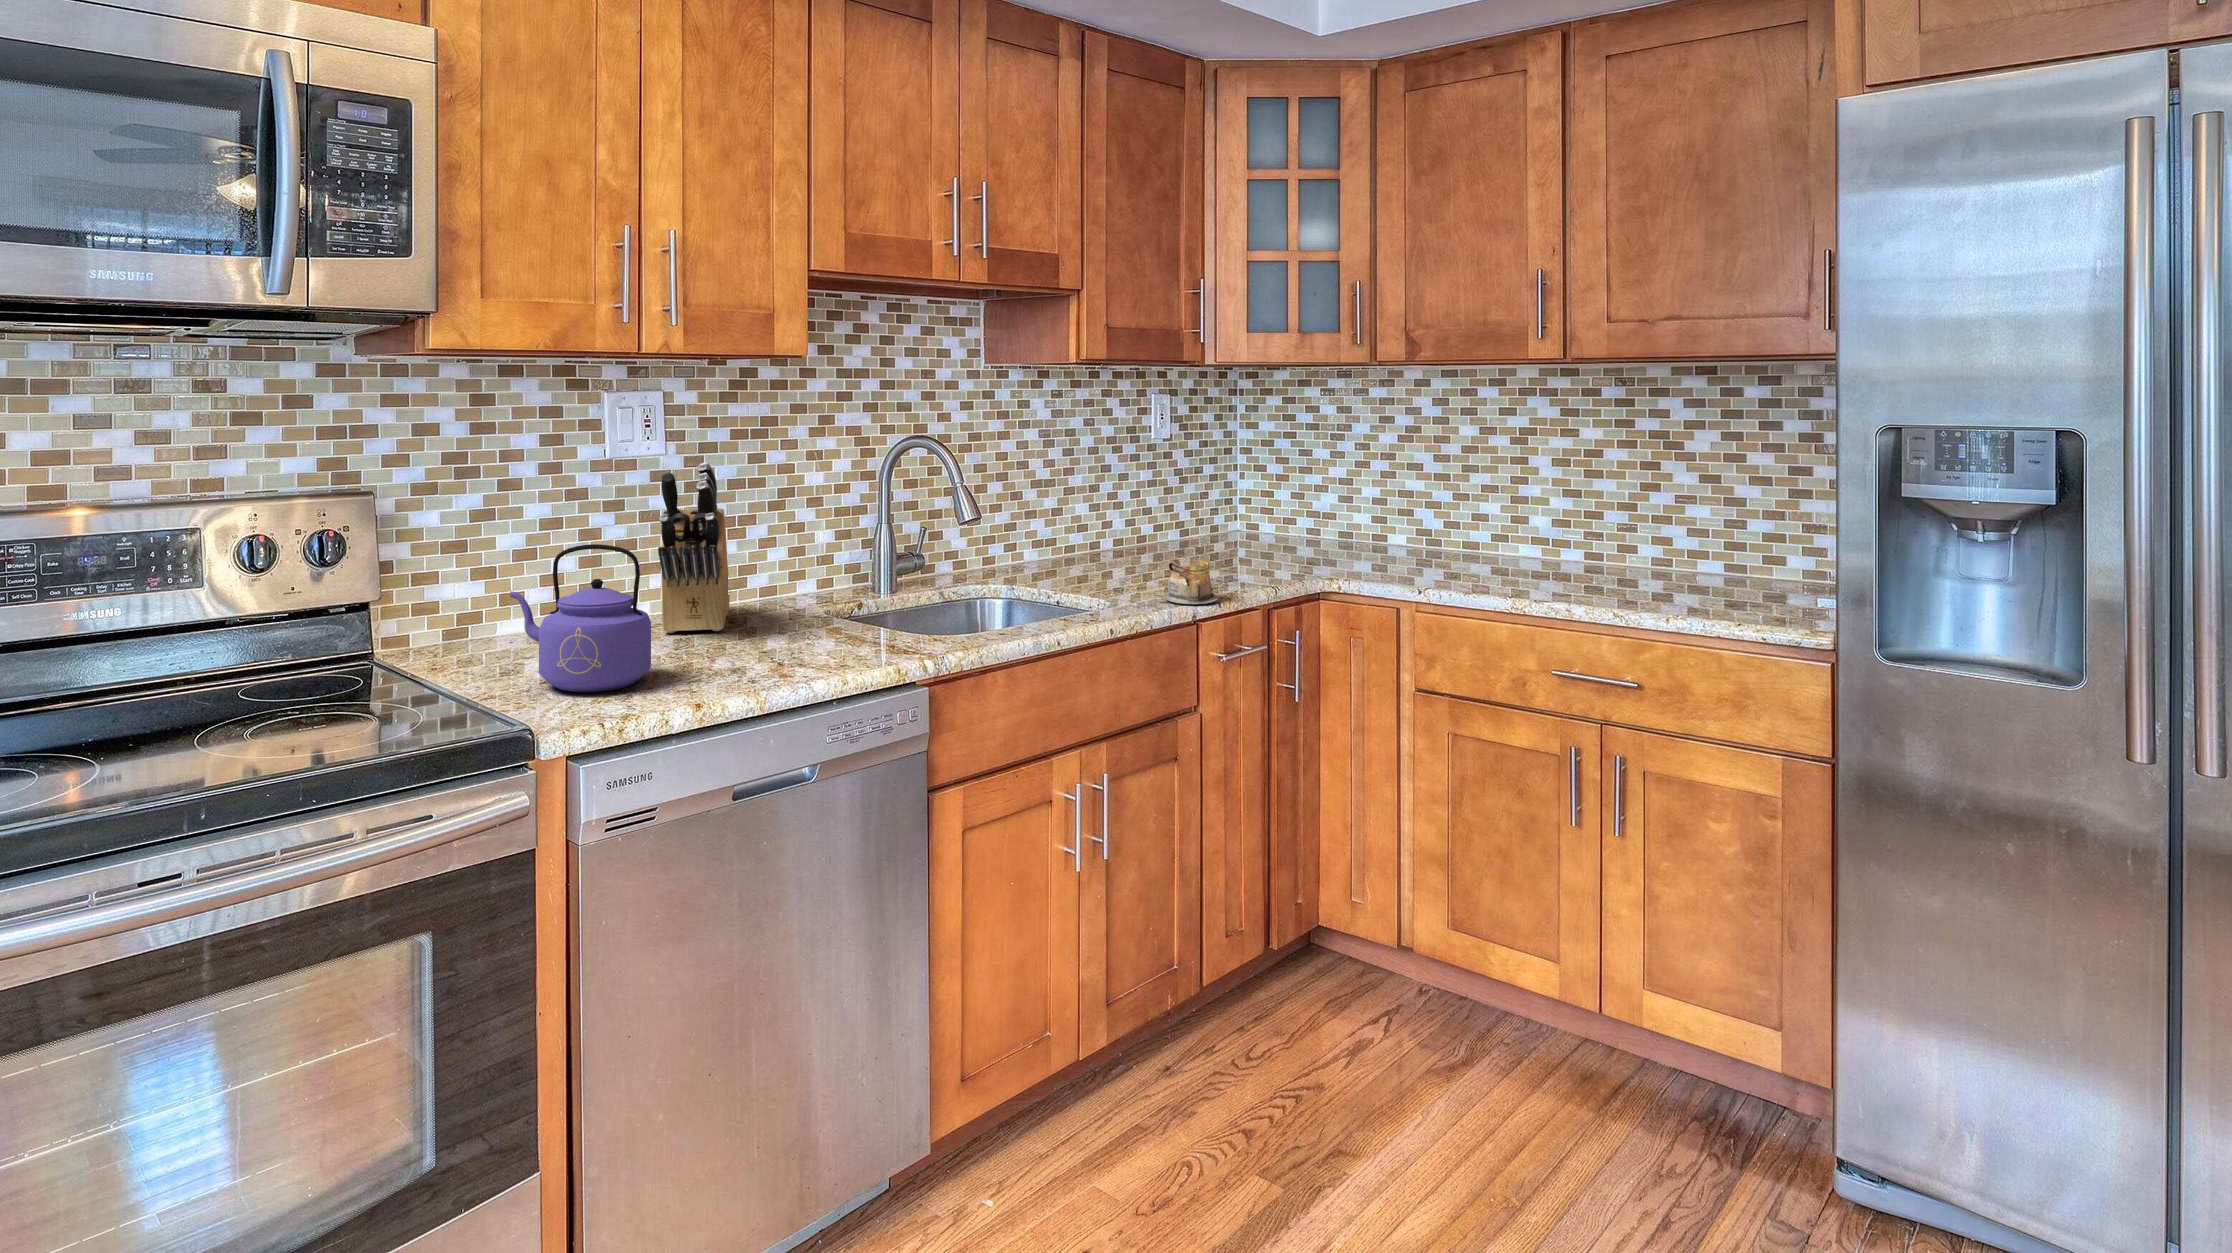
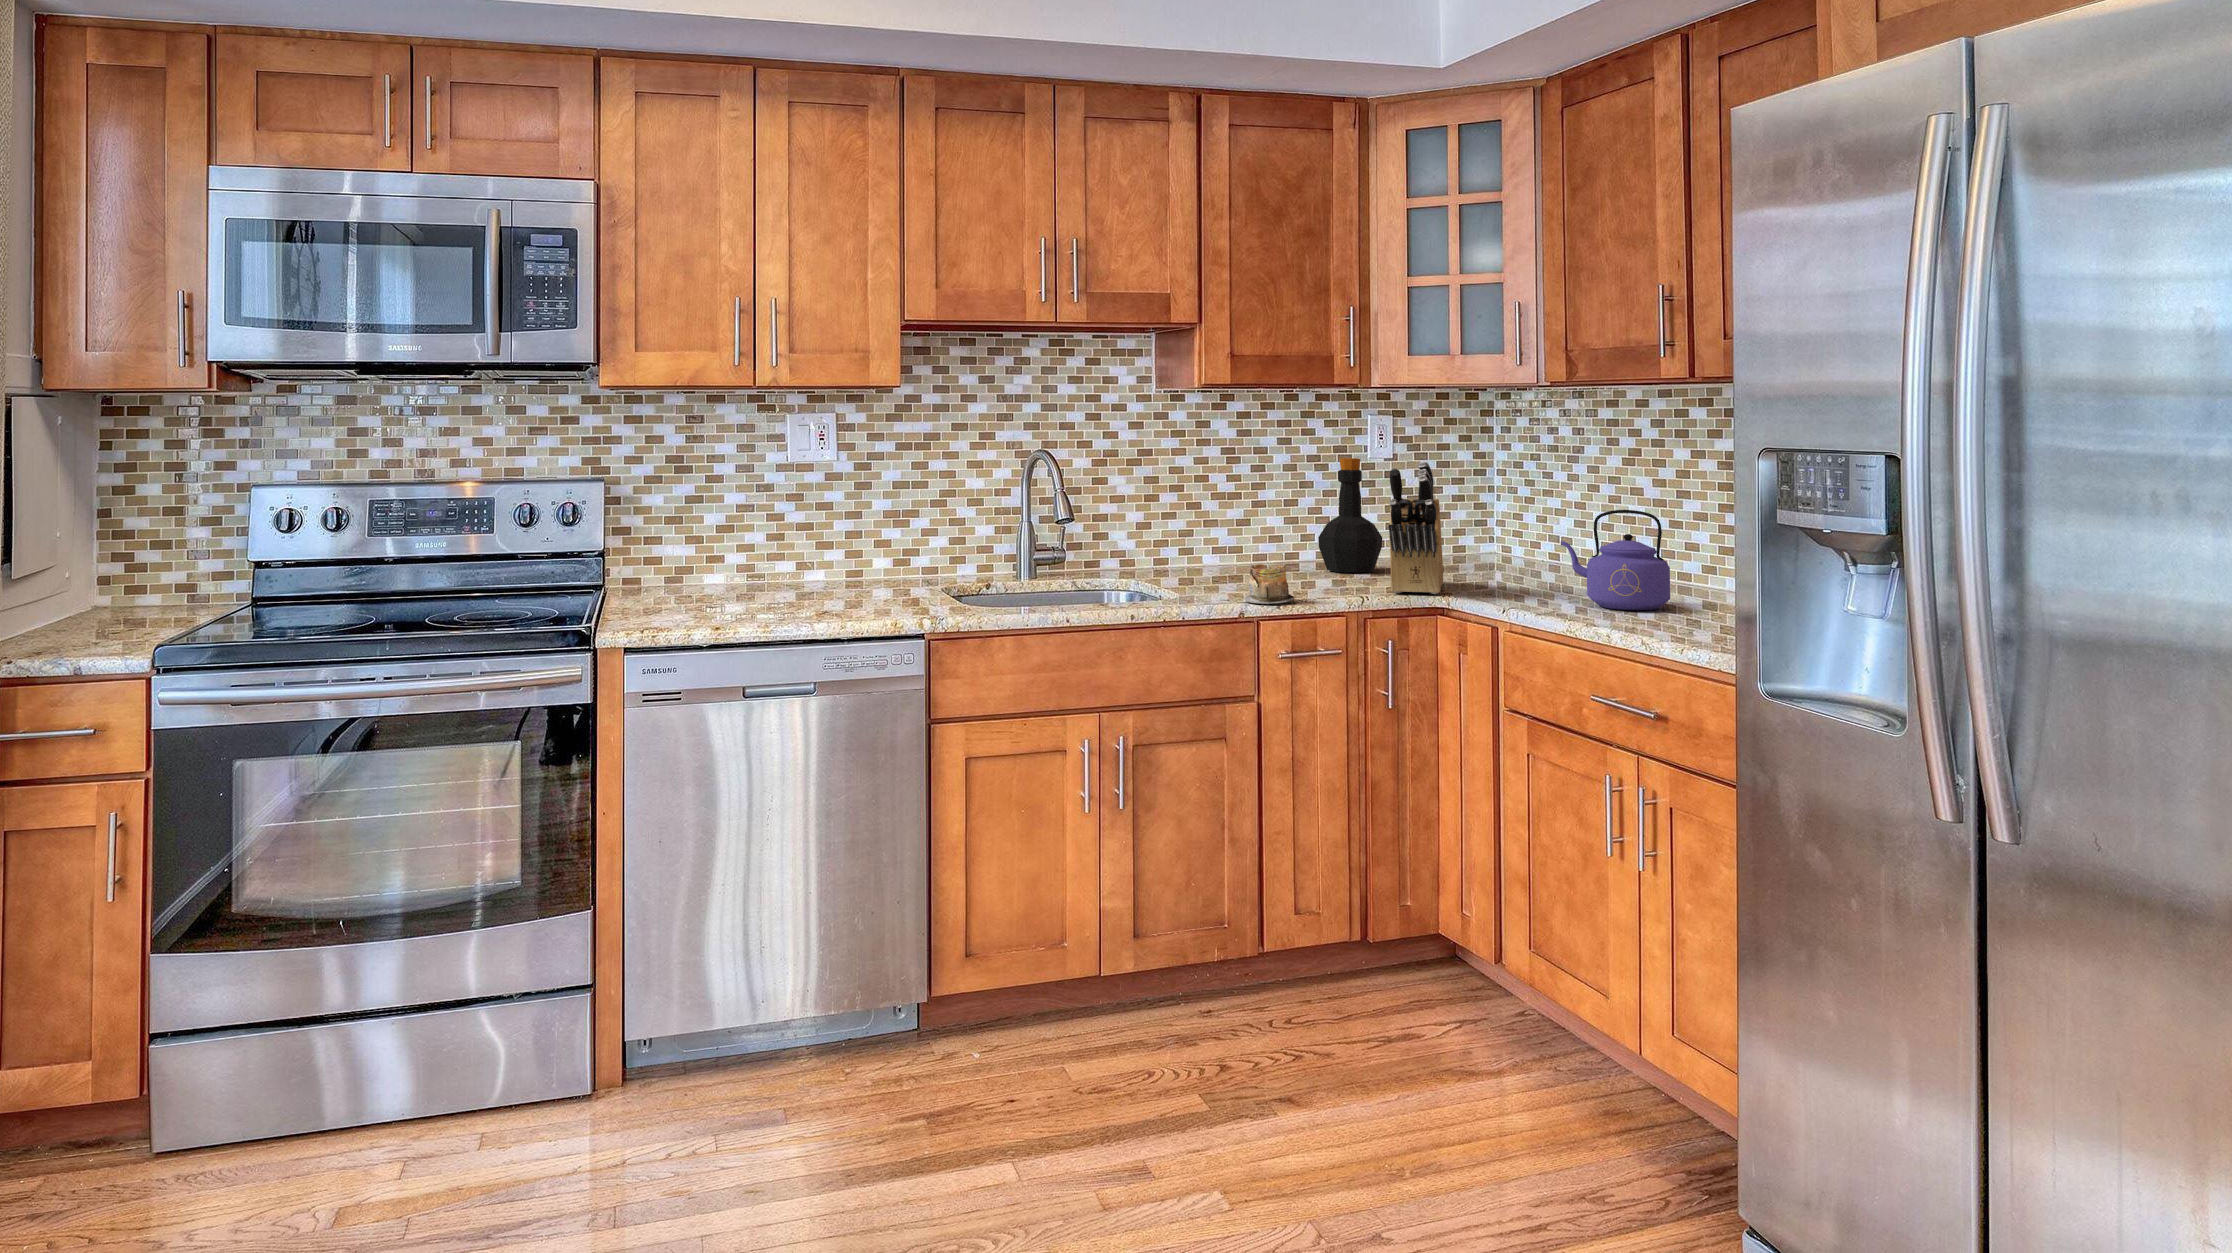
bottle: none [1120,440,1181,558] -> present [1318,458,1382,572]
knife block: present [658,462,730,633] -> present [1389,461,1443,594]
kettle: present [510,544,651,692] -> present [1561,510,1670,610]

